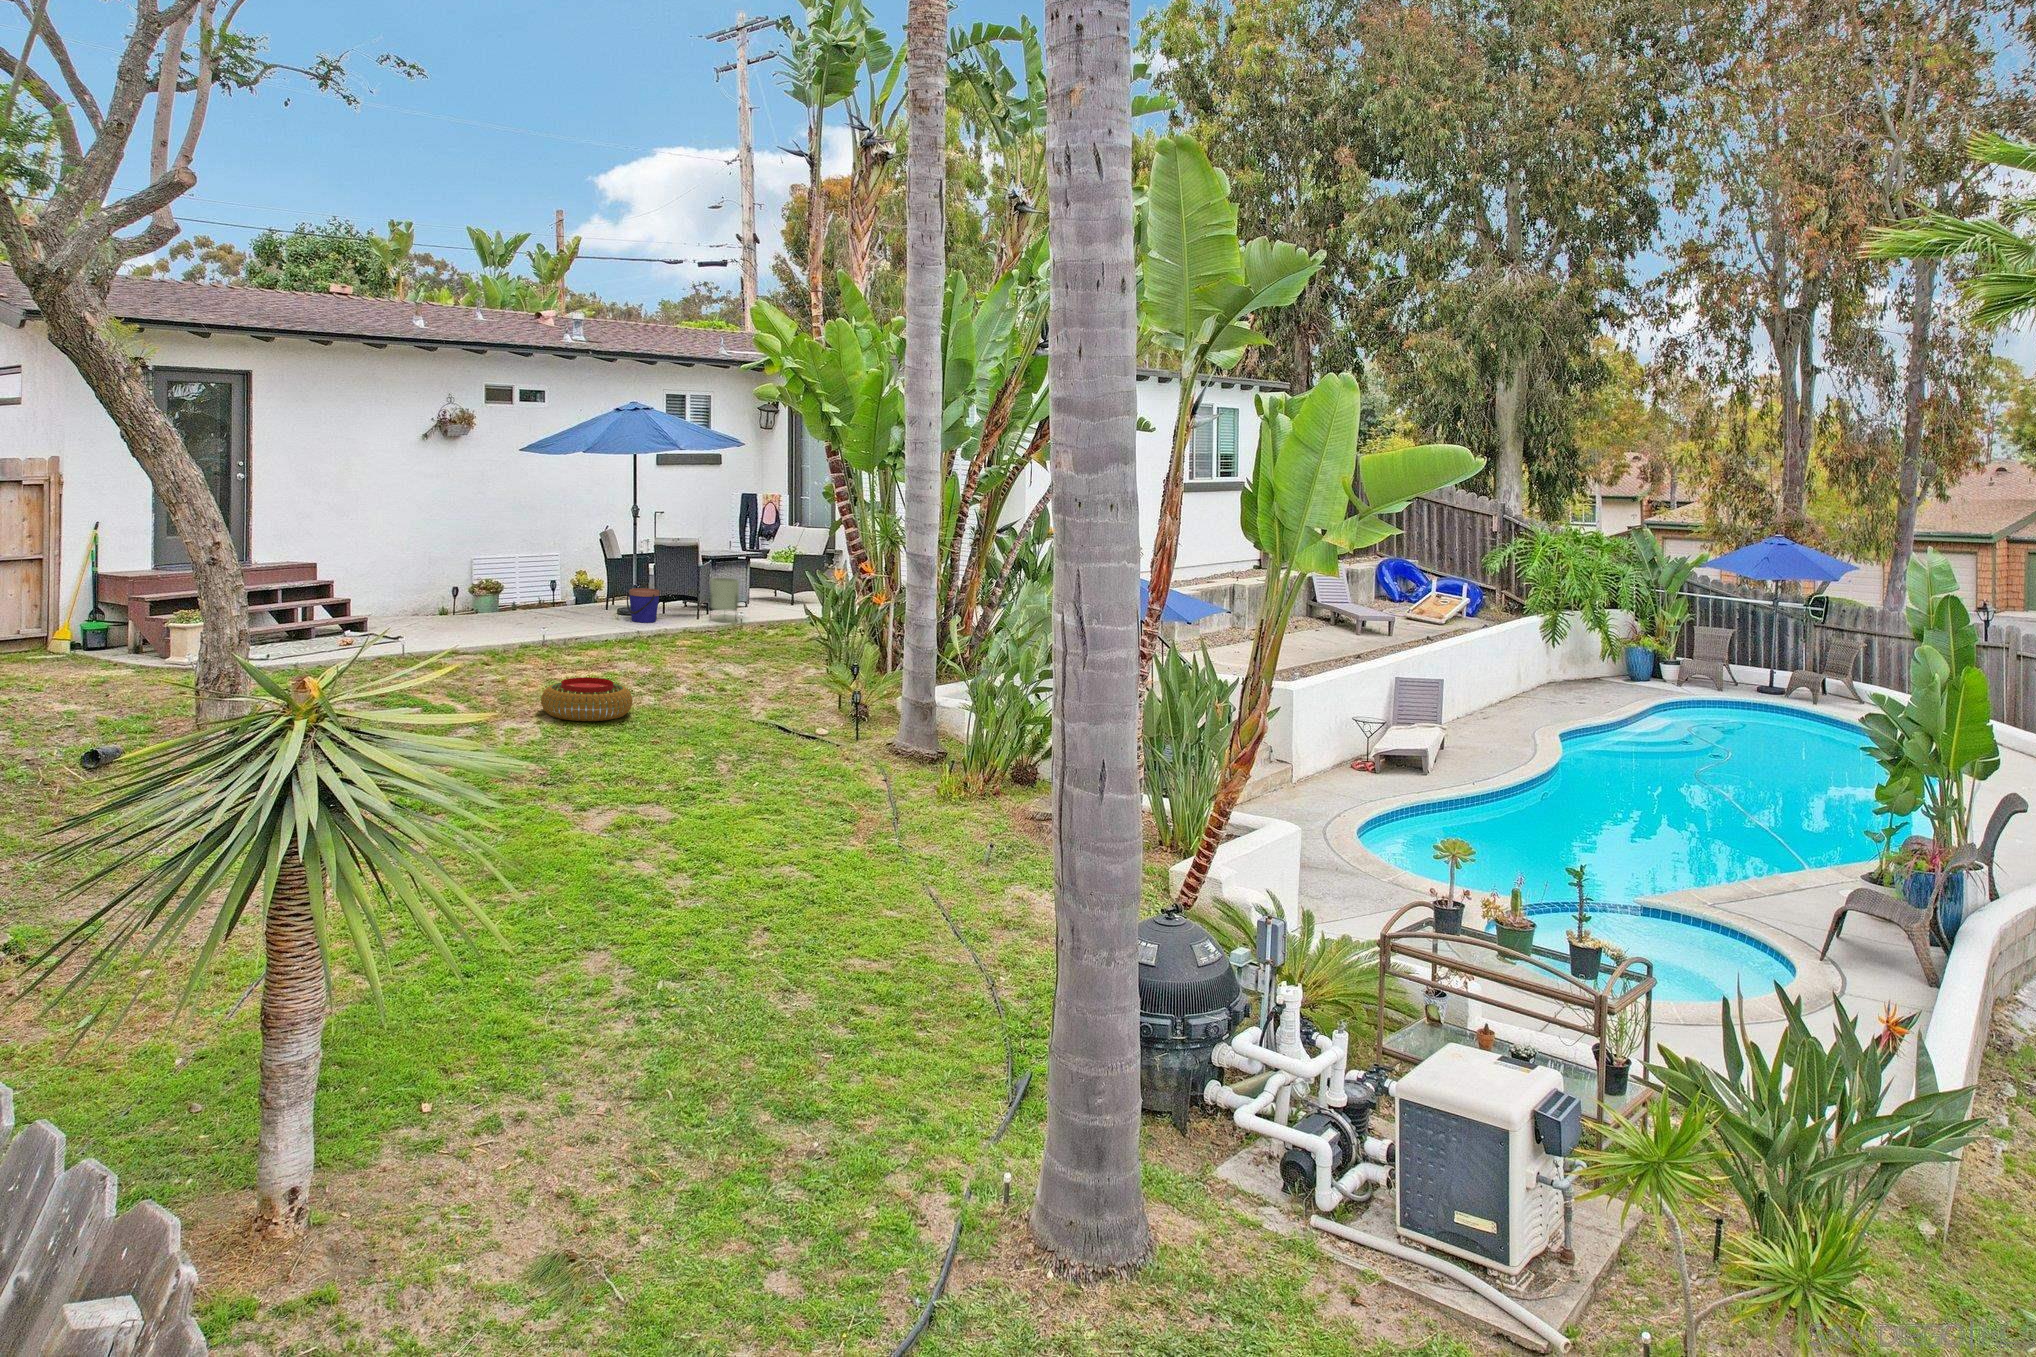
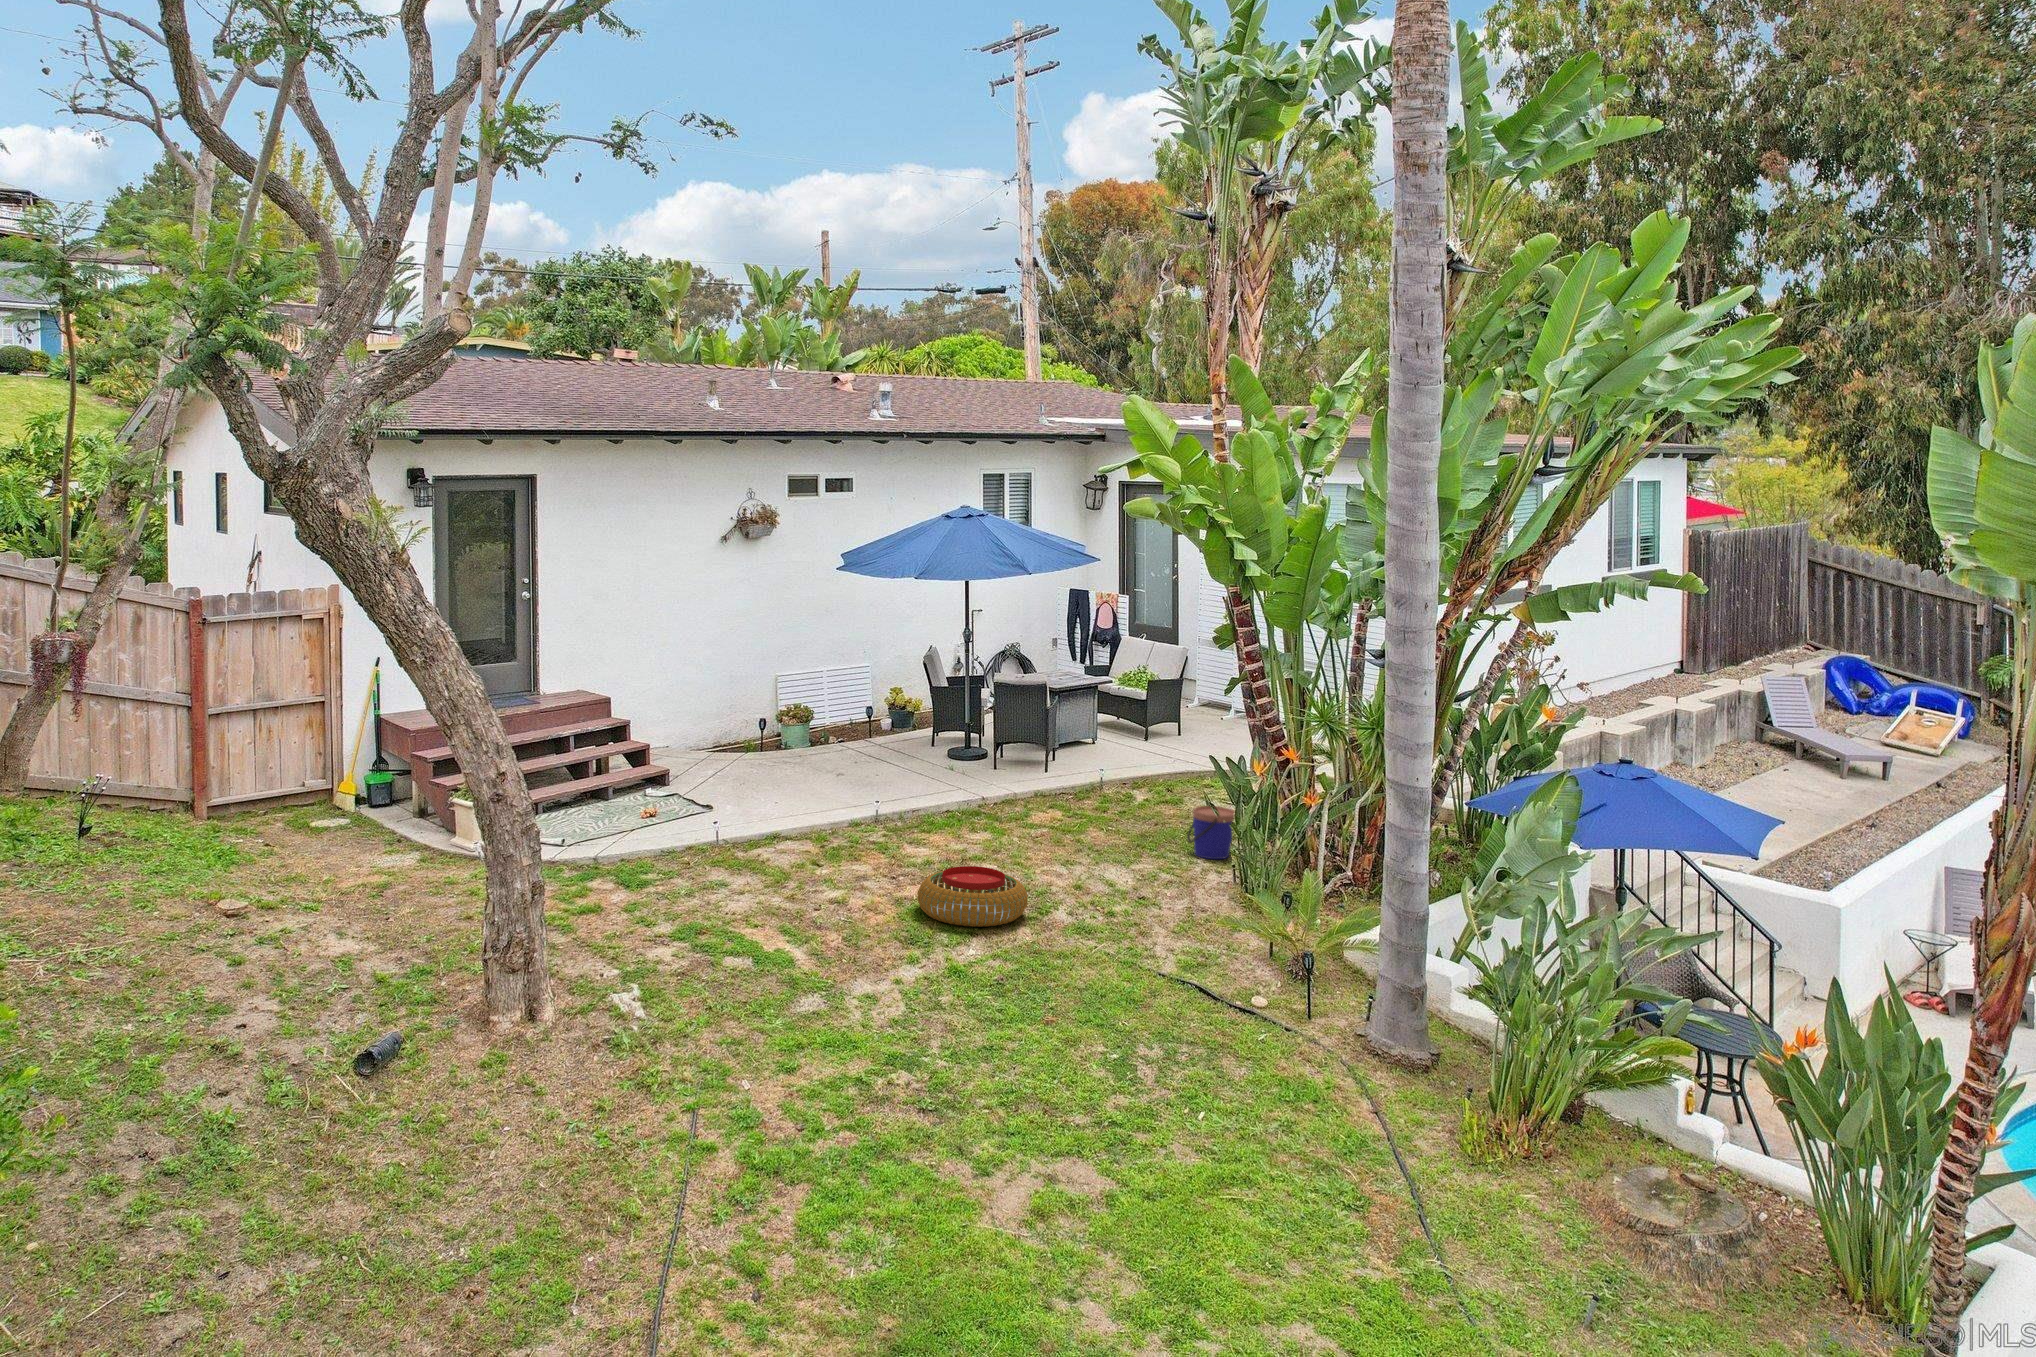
planter: present [710,578,739,620] -> none [1054,708,1091,764]
bucket: present [627,588,660,623] -> present [1187,806,1234,859]

